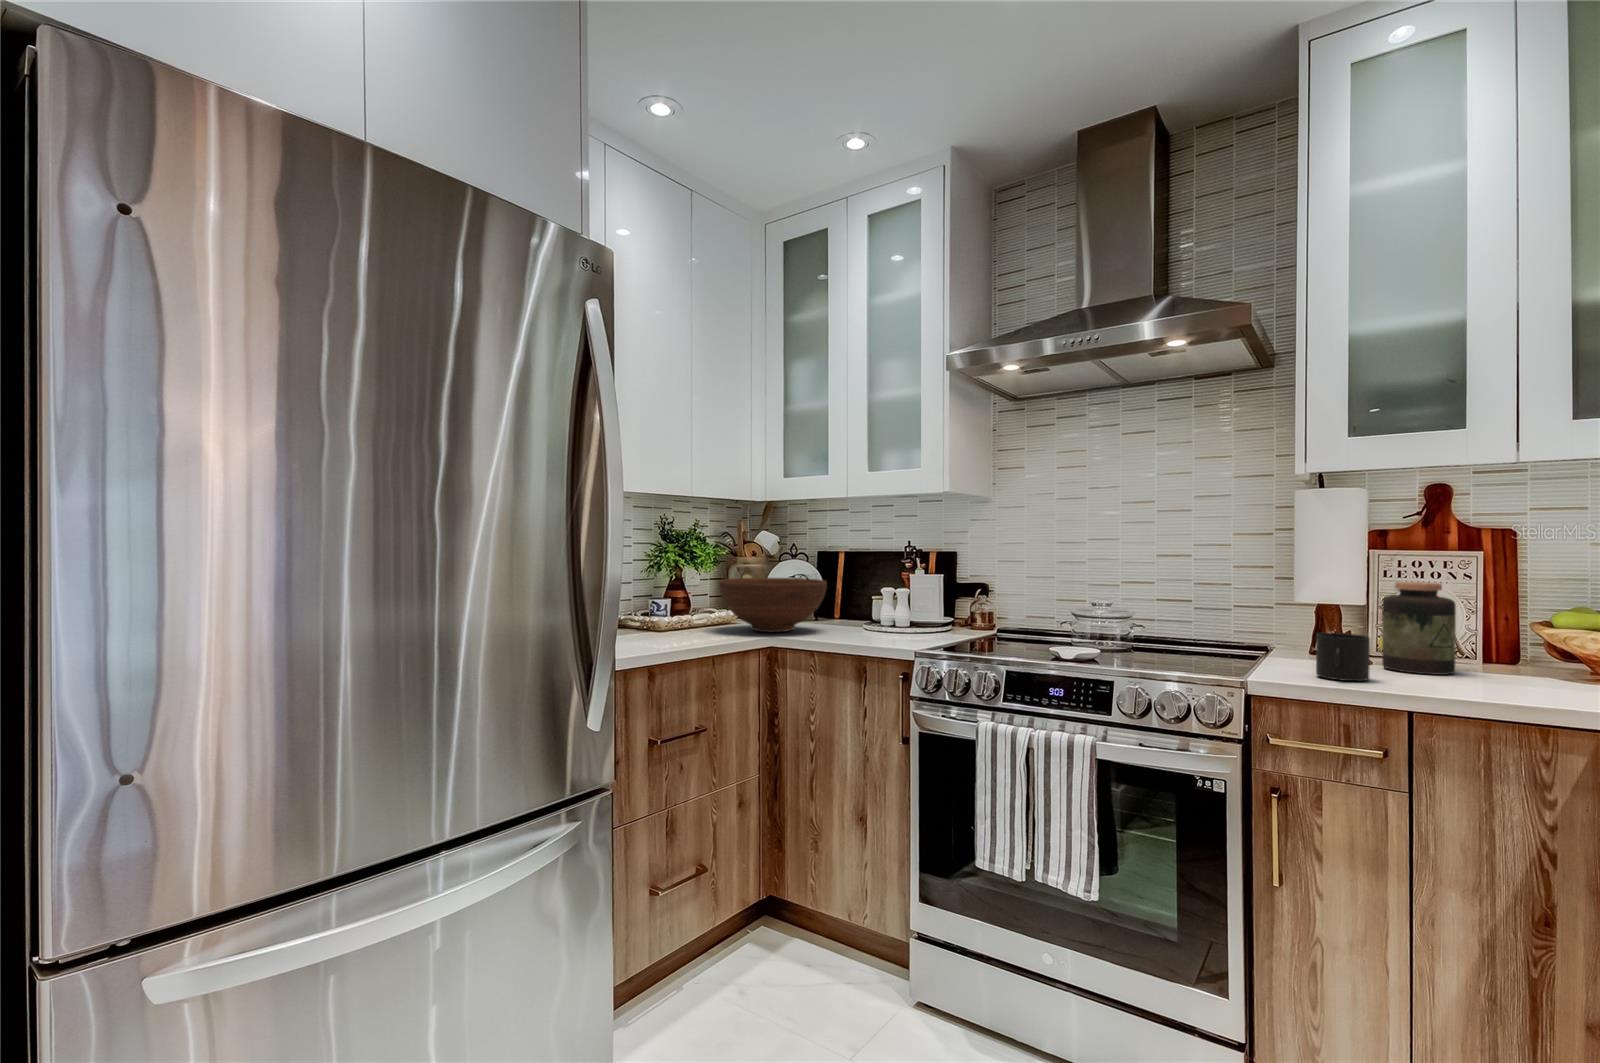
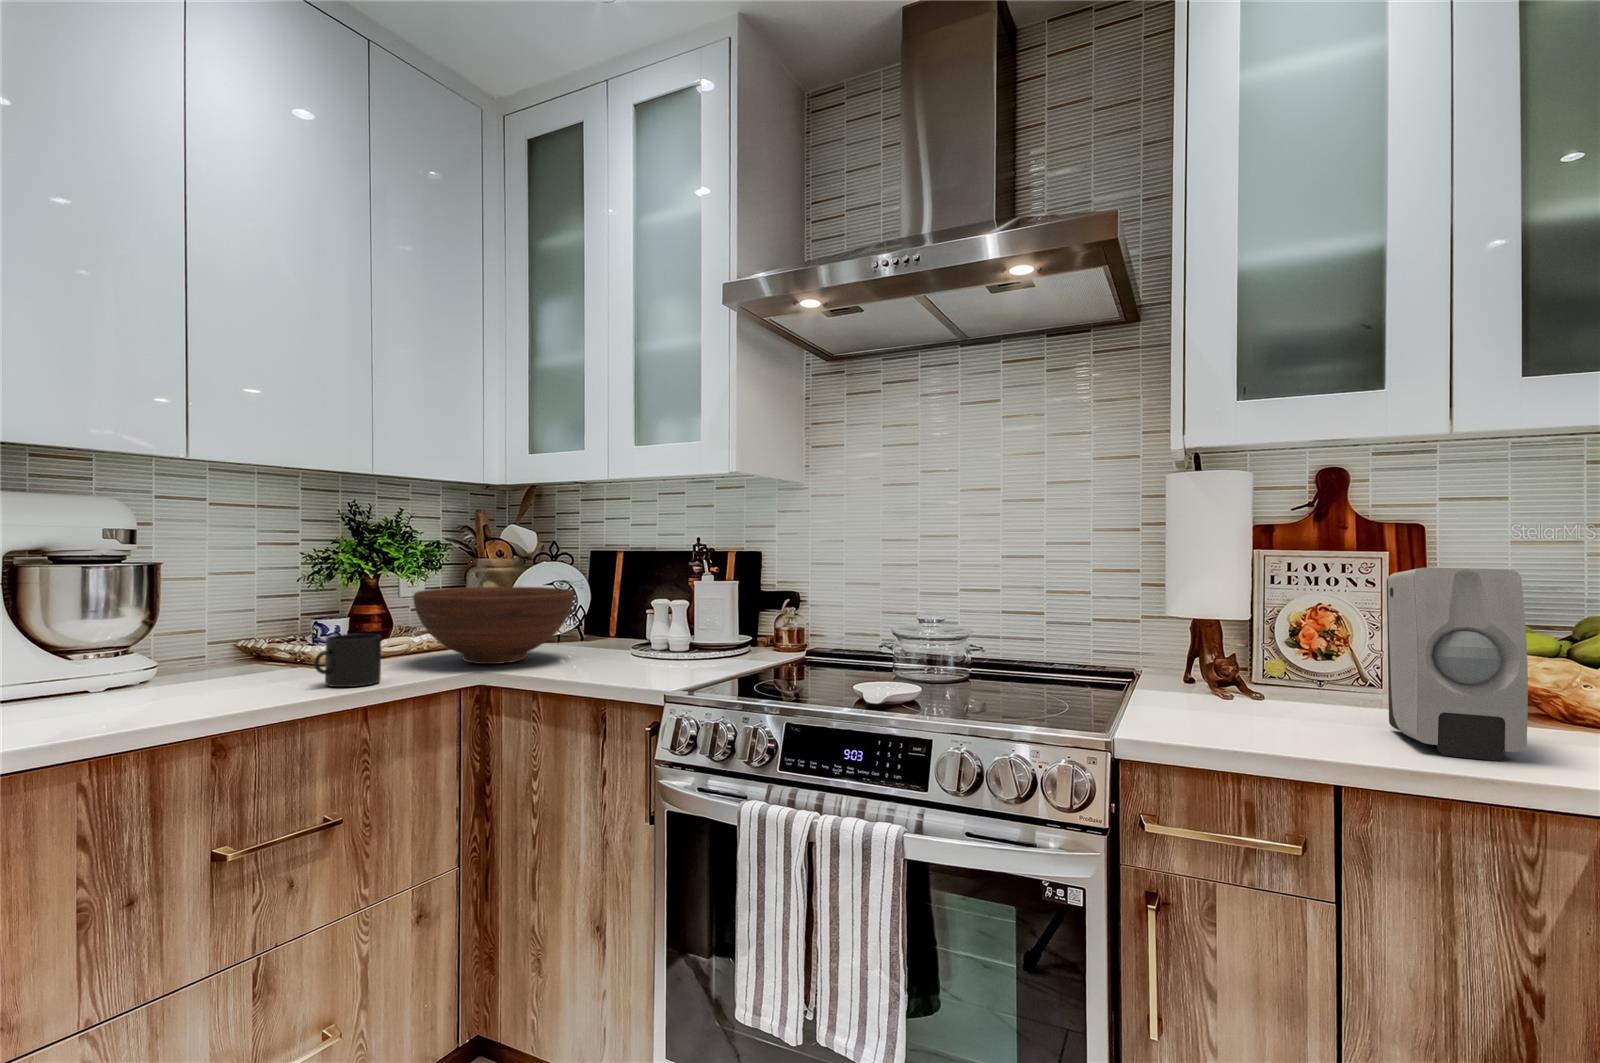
soap dispenser: none [1463,563,1555,697] -> present [1387,568,1528,761]
jar: present [1382,582,1456,675] -> none [1276,591,1368,717]
mug: present [1316,633,1370,681] -> present [314,634,381,687]

